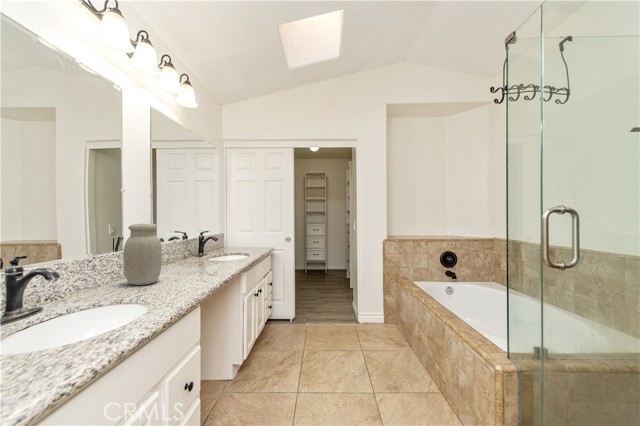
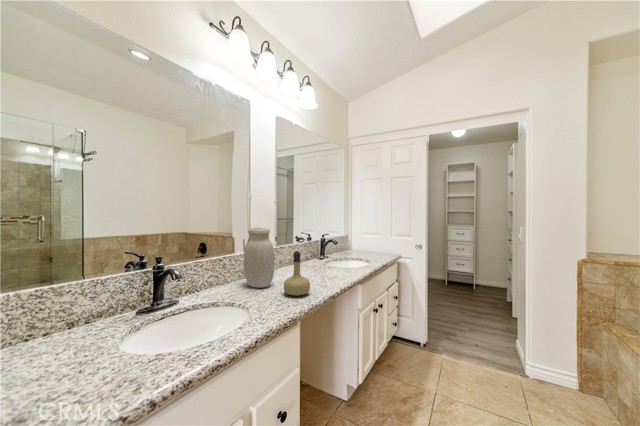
perfume bottle: none [177,243,205,284] -> present [284,251,310,296]

